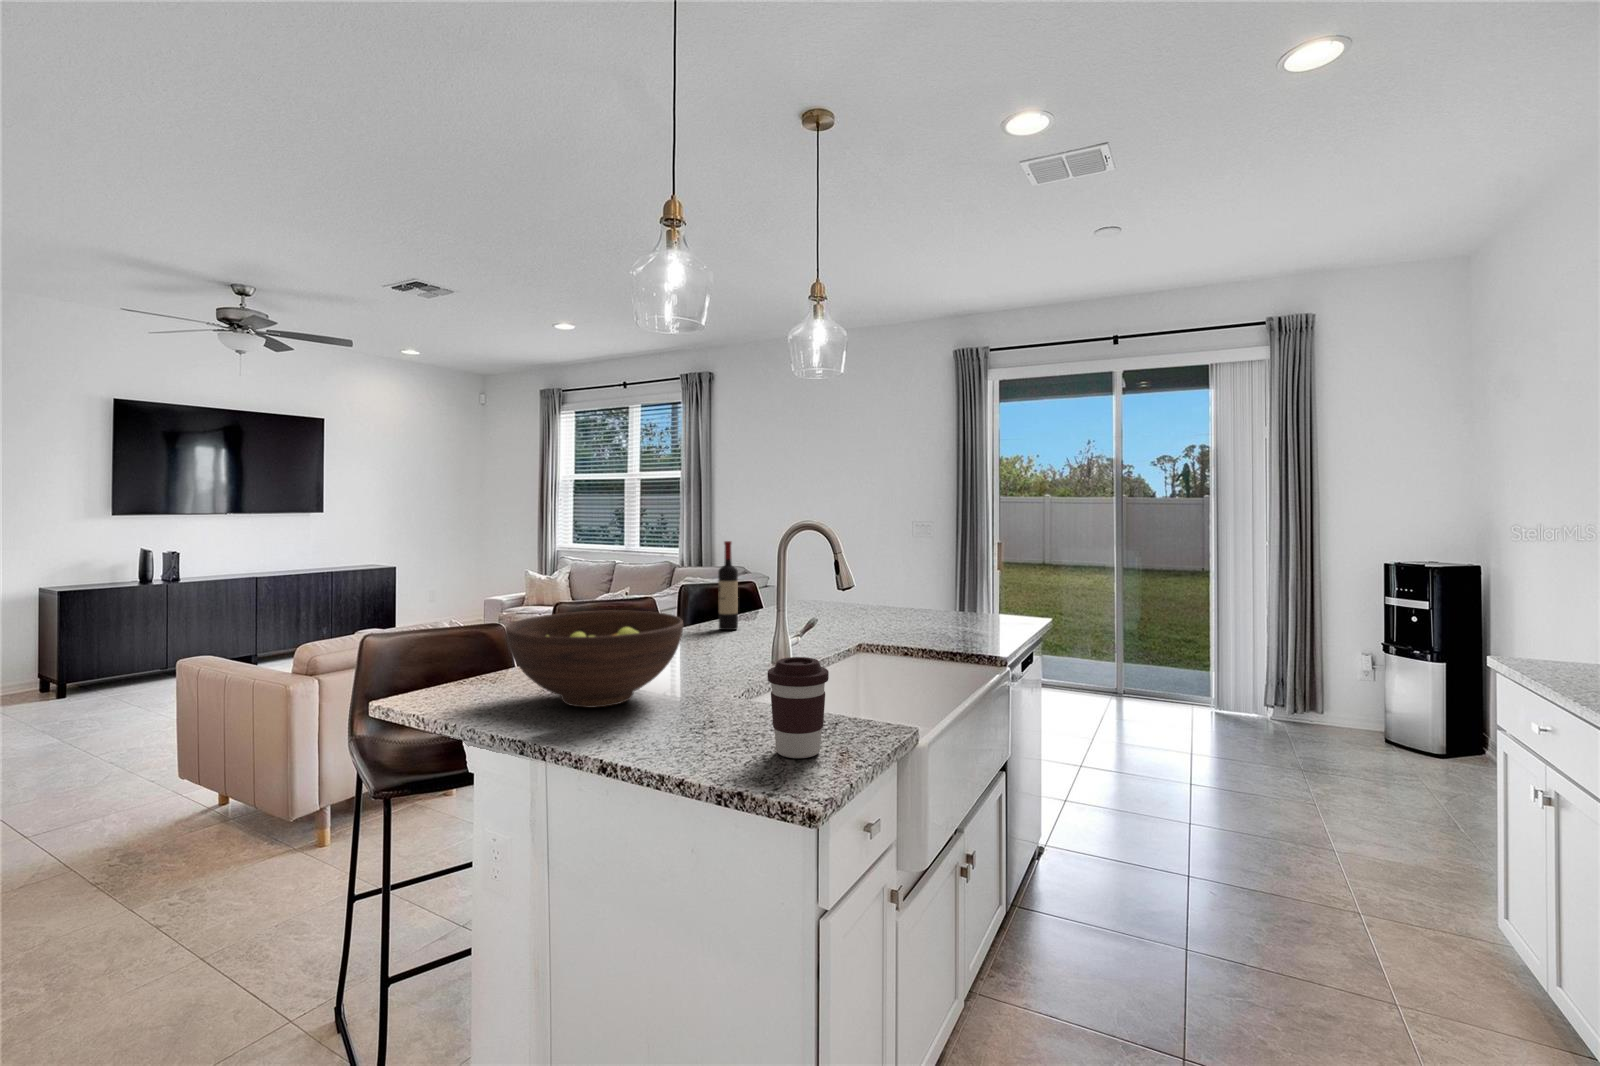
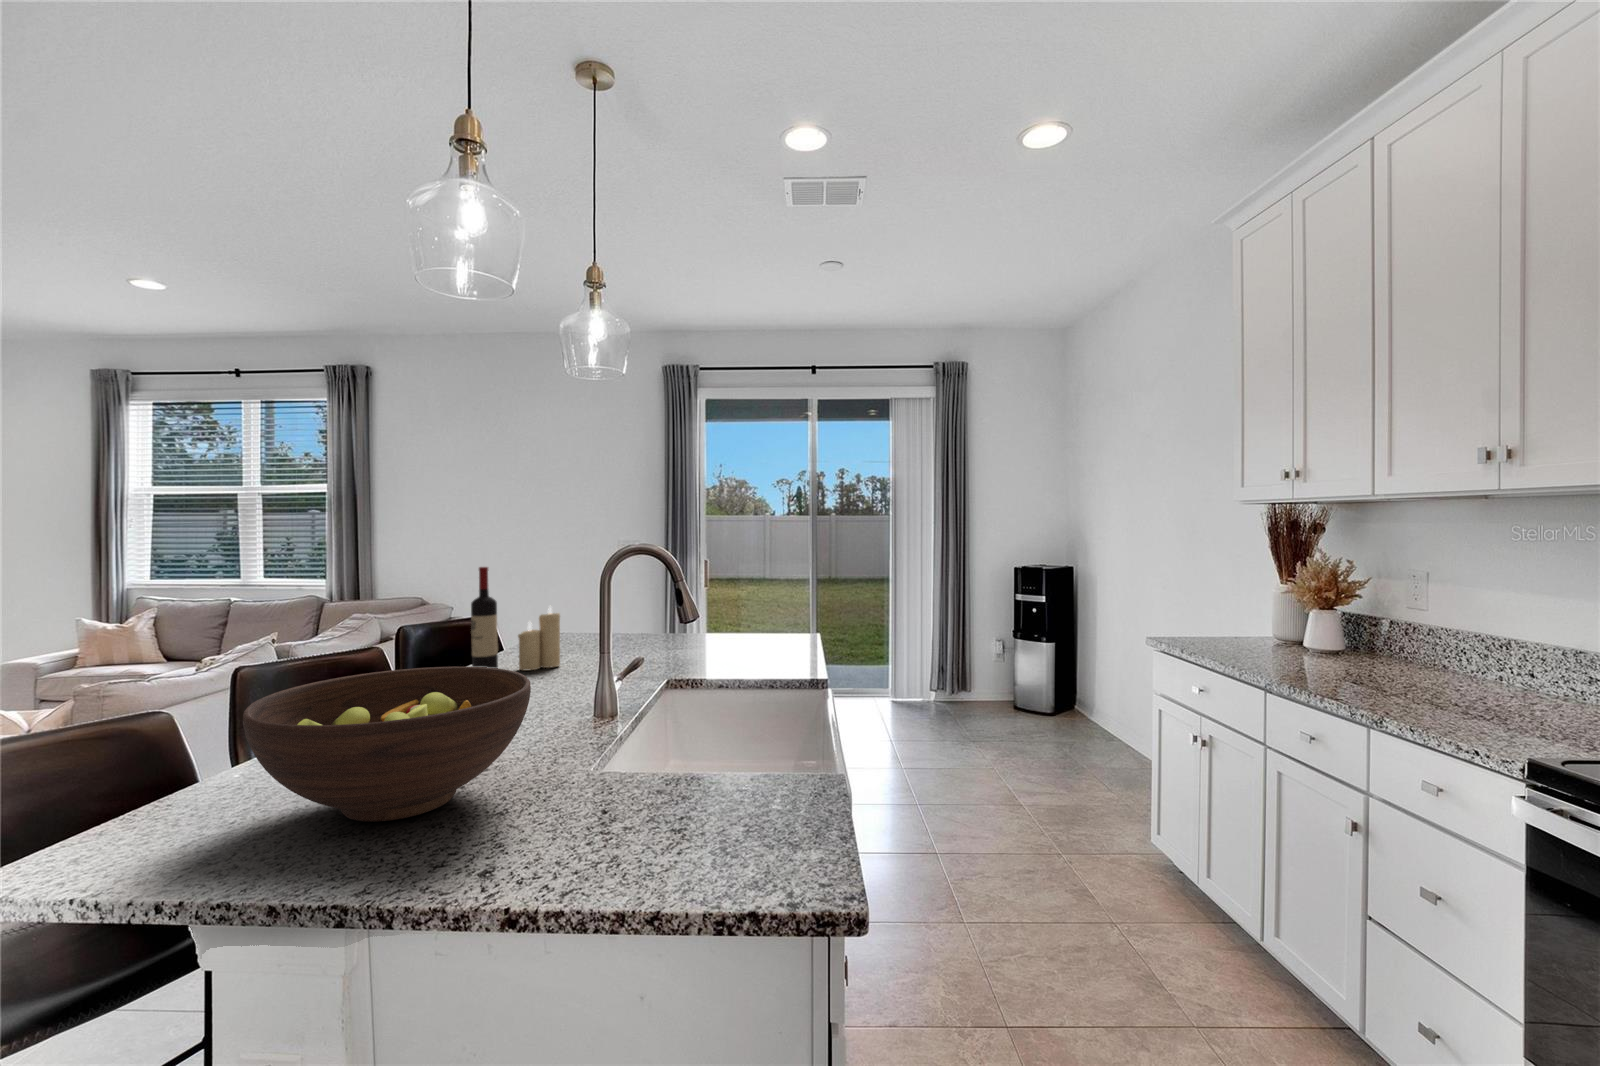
candle: none [755,576,790,629] -> present [518,606,560,671]
coffee cup: present [768,657,829,758] -> none [719,710,796,843]

